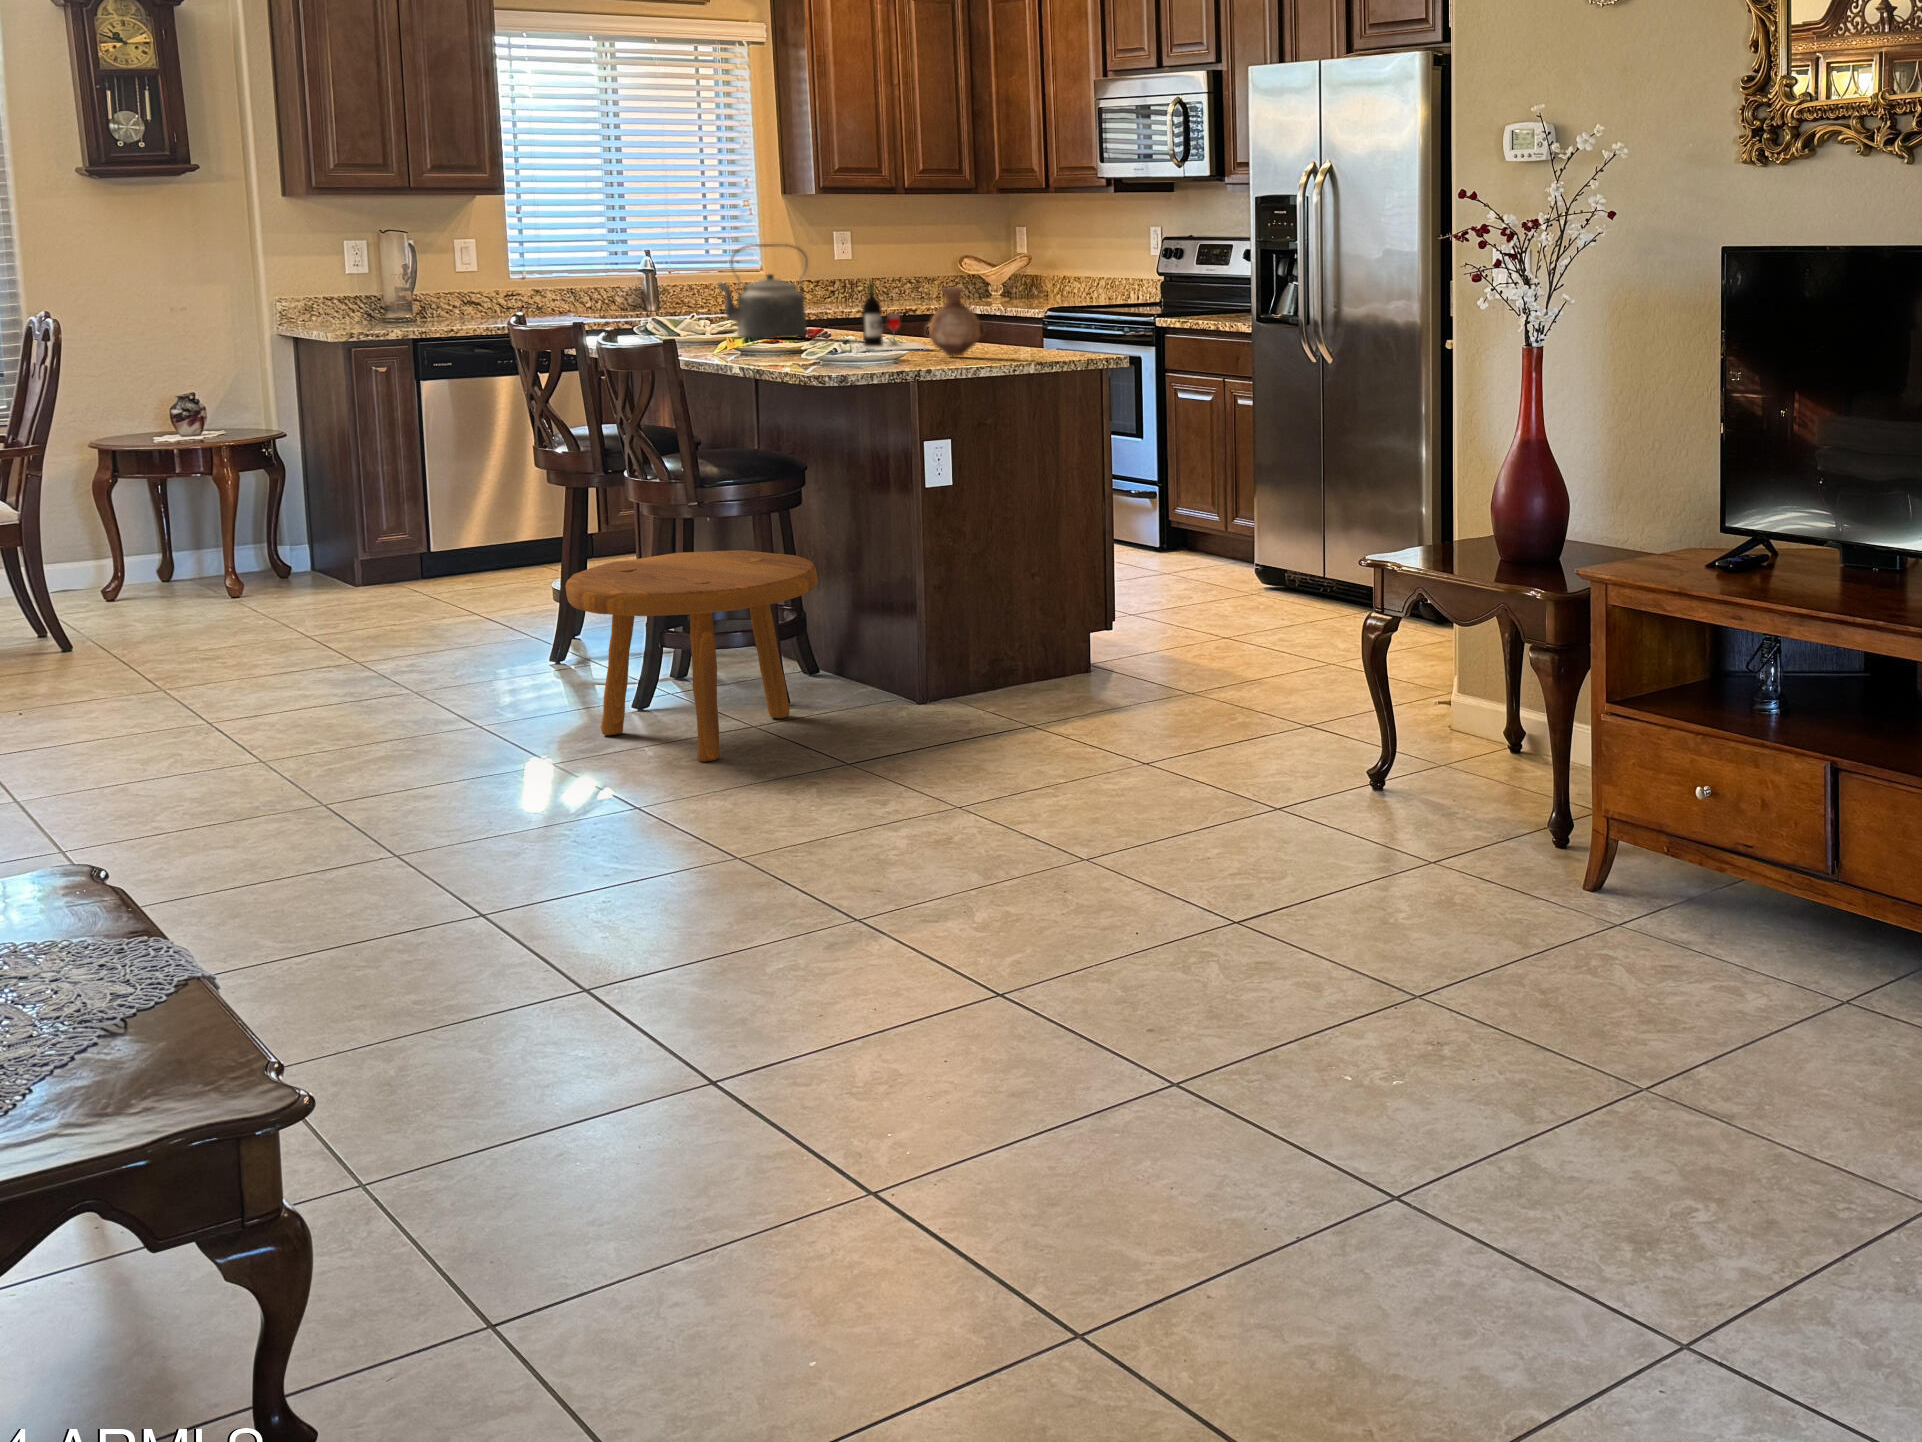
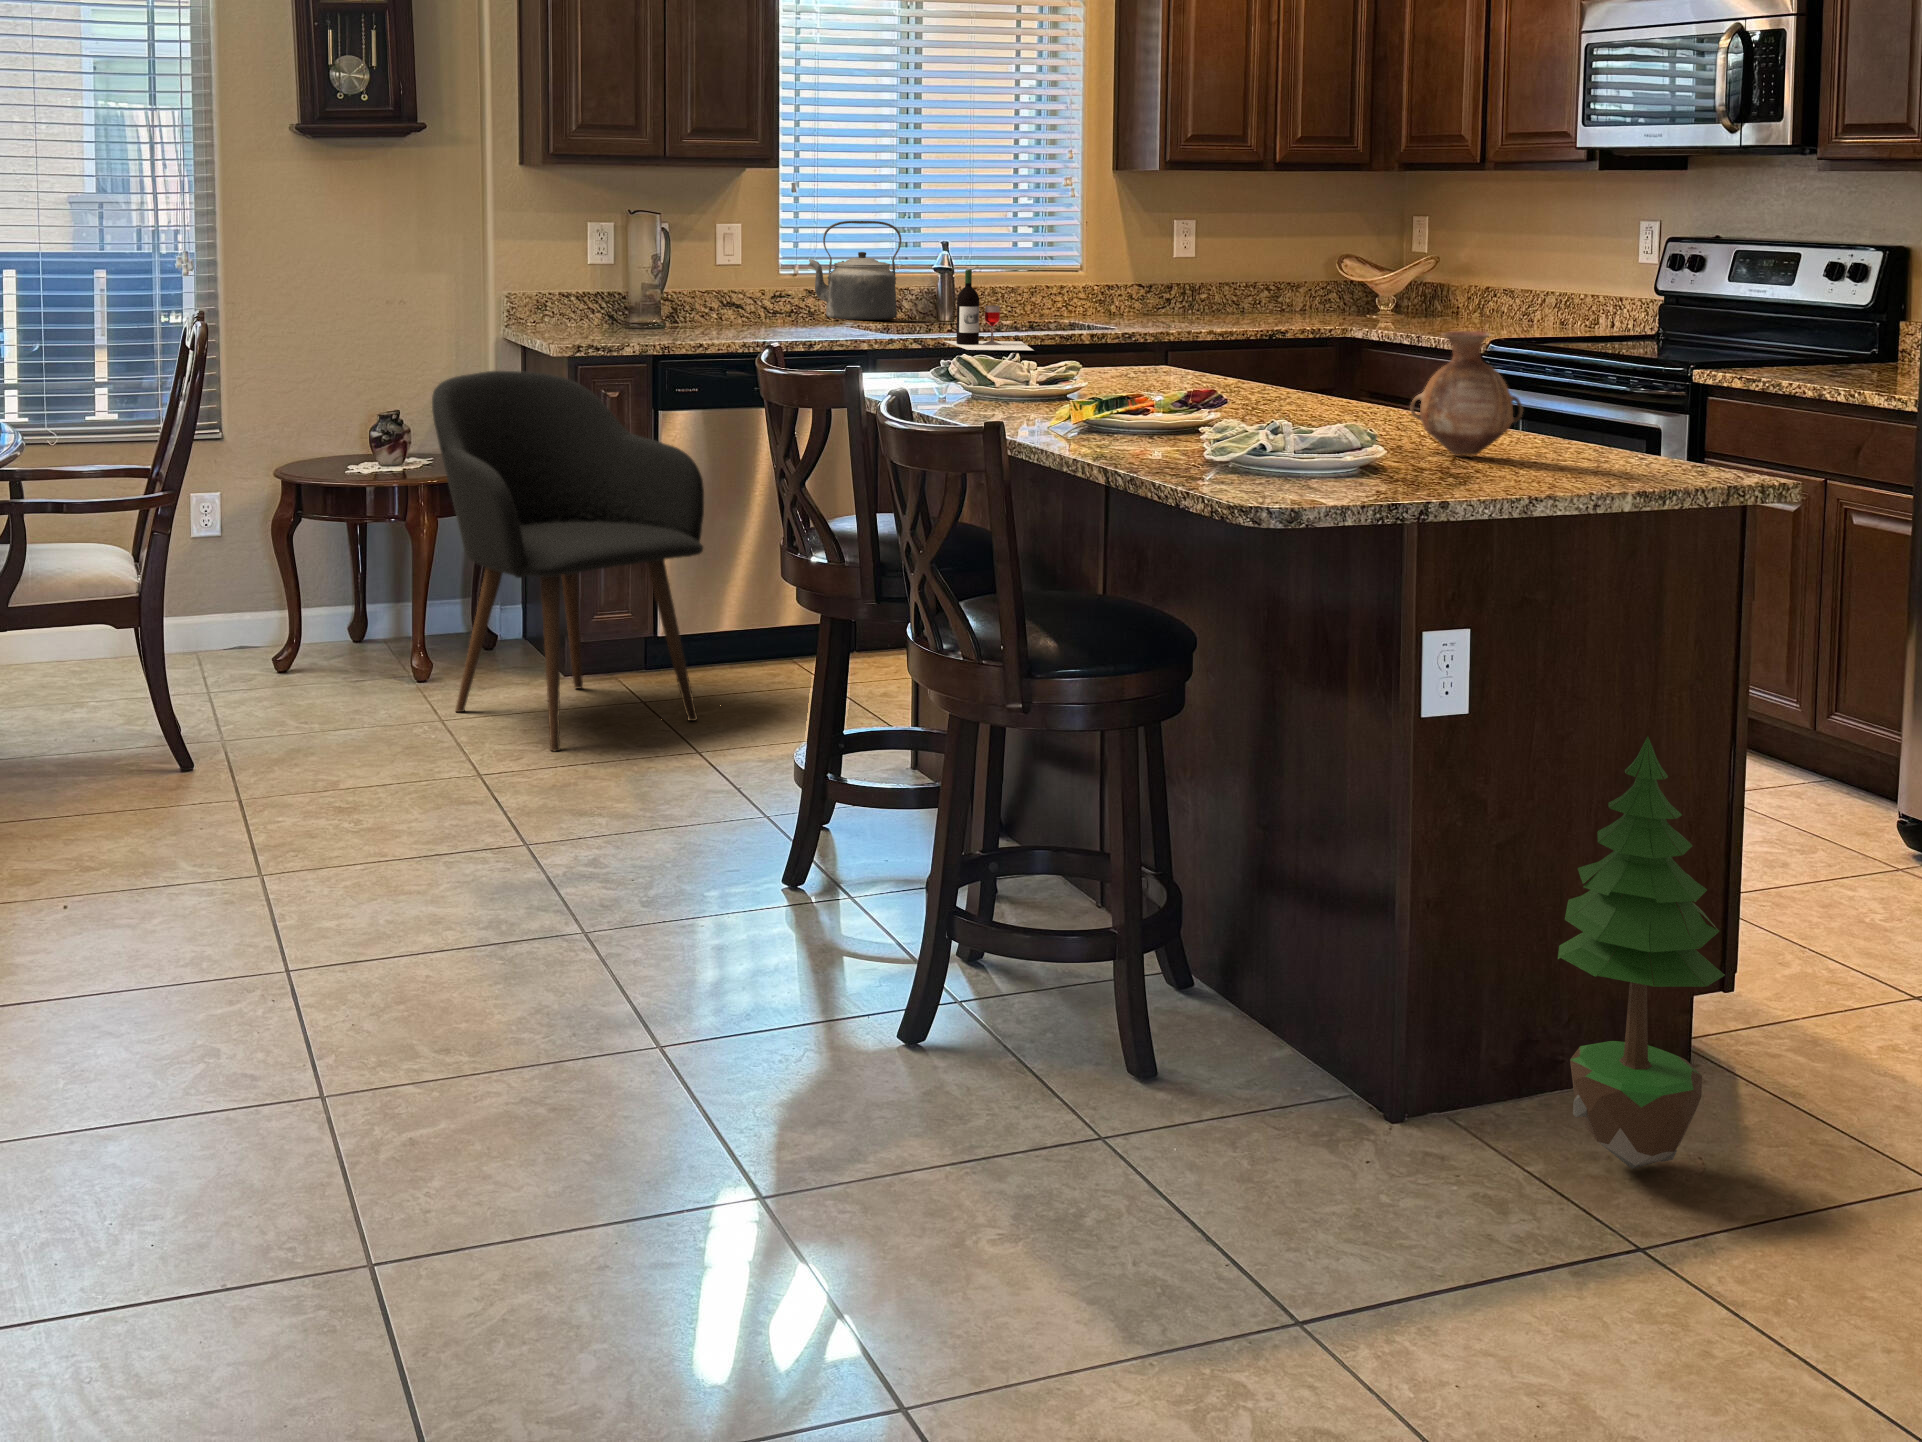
kettle: present [718,244,808,339] -> present [809,221,901,320]
wine bottle: present [859,283,928,350] -> present [944,270,1033,350]
armchair: none [239,356,493,622] -> present [432,371,704,751]
potted tree: none [990,483,1072,703] -> present [1558,737,1725,1169]
footstool: present [566,550,818,762] -> none [791,790,1236,1262]

